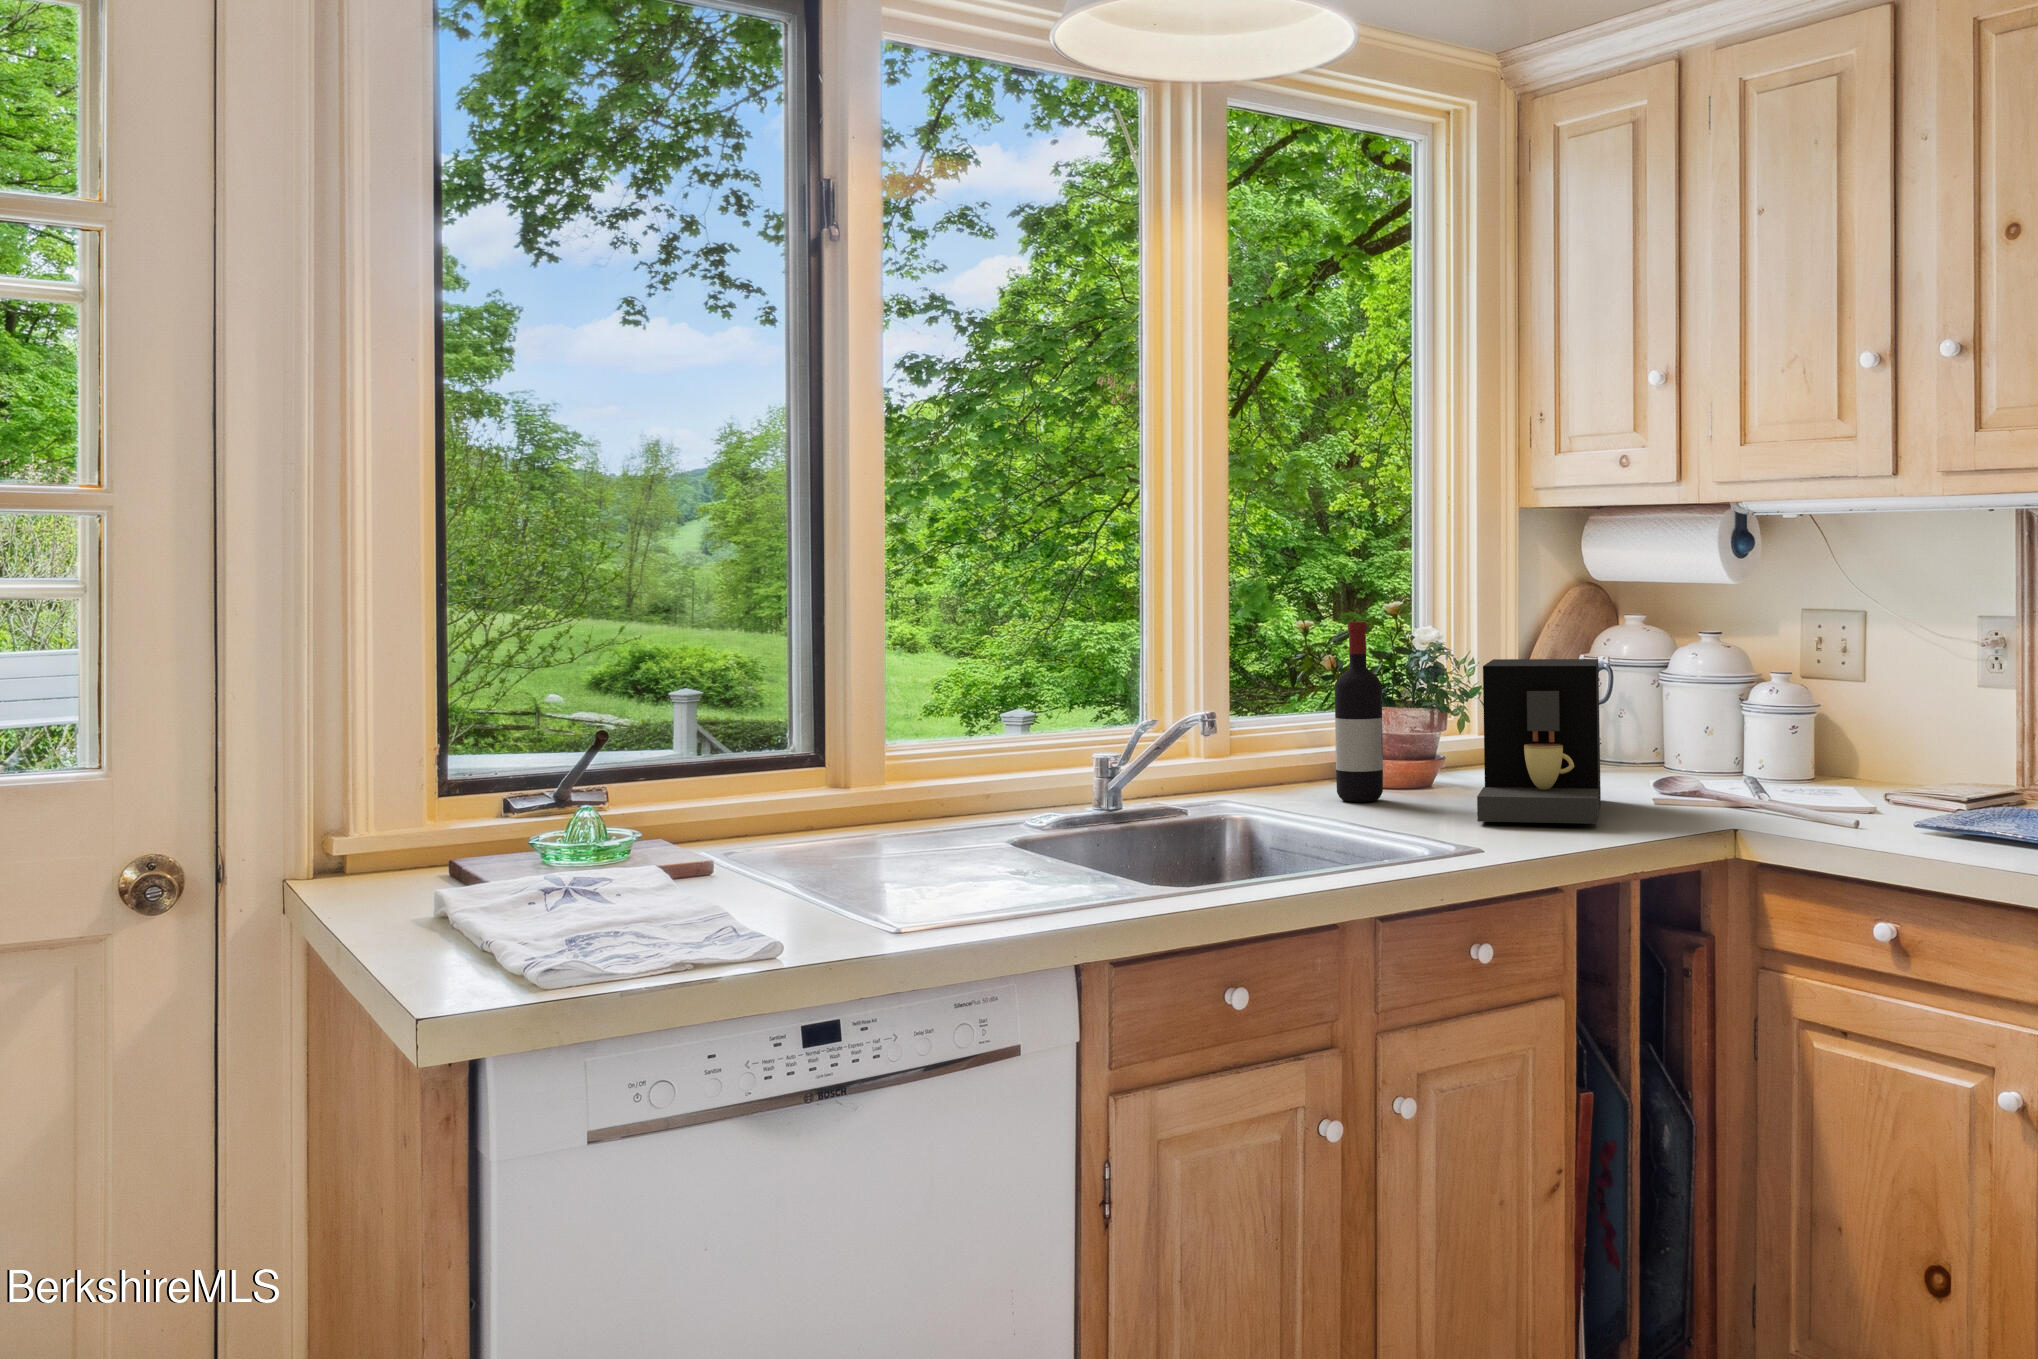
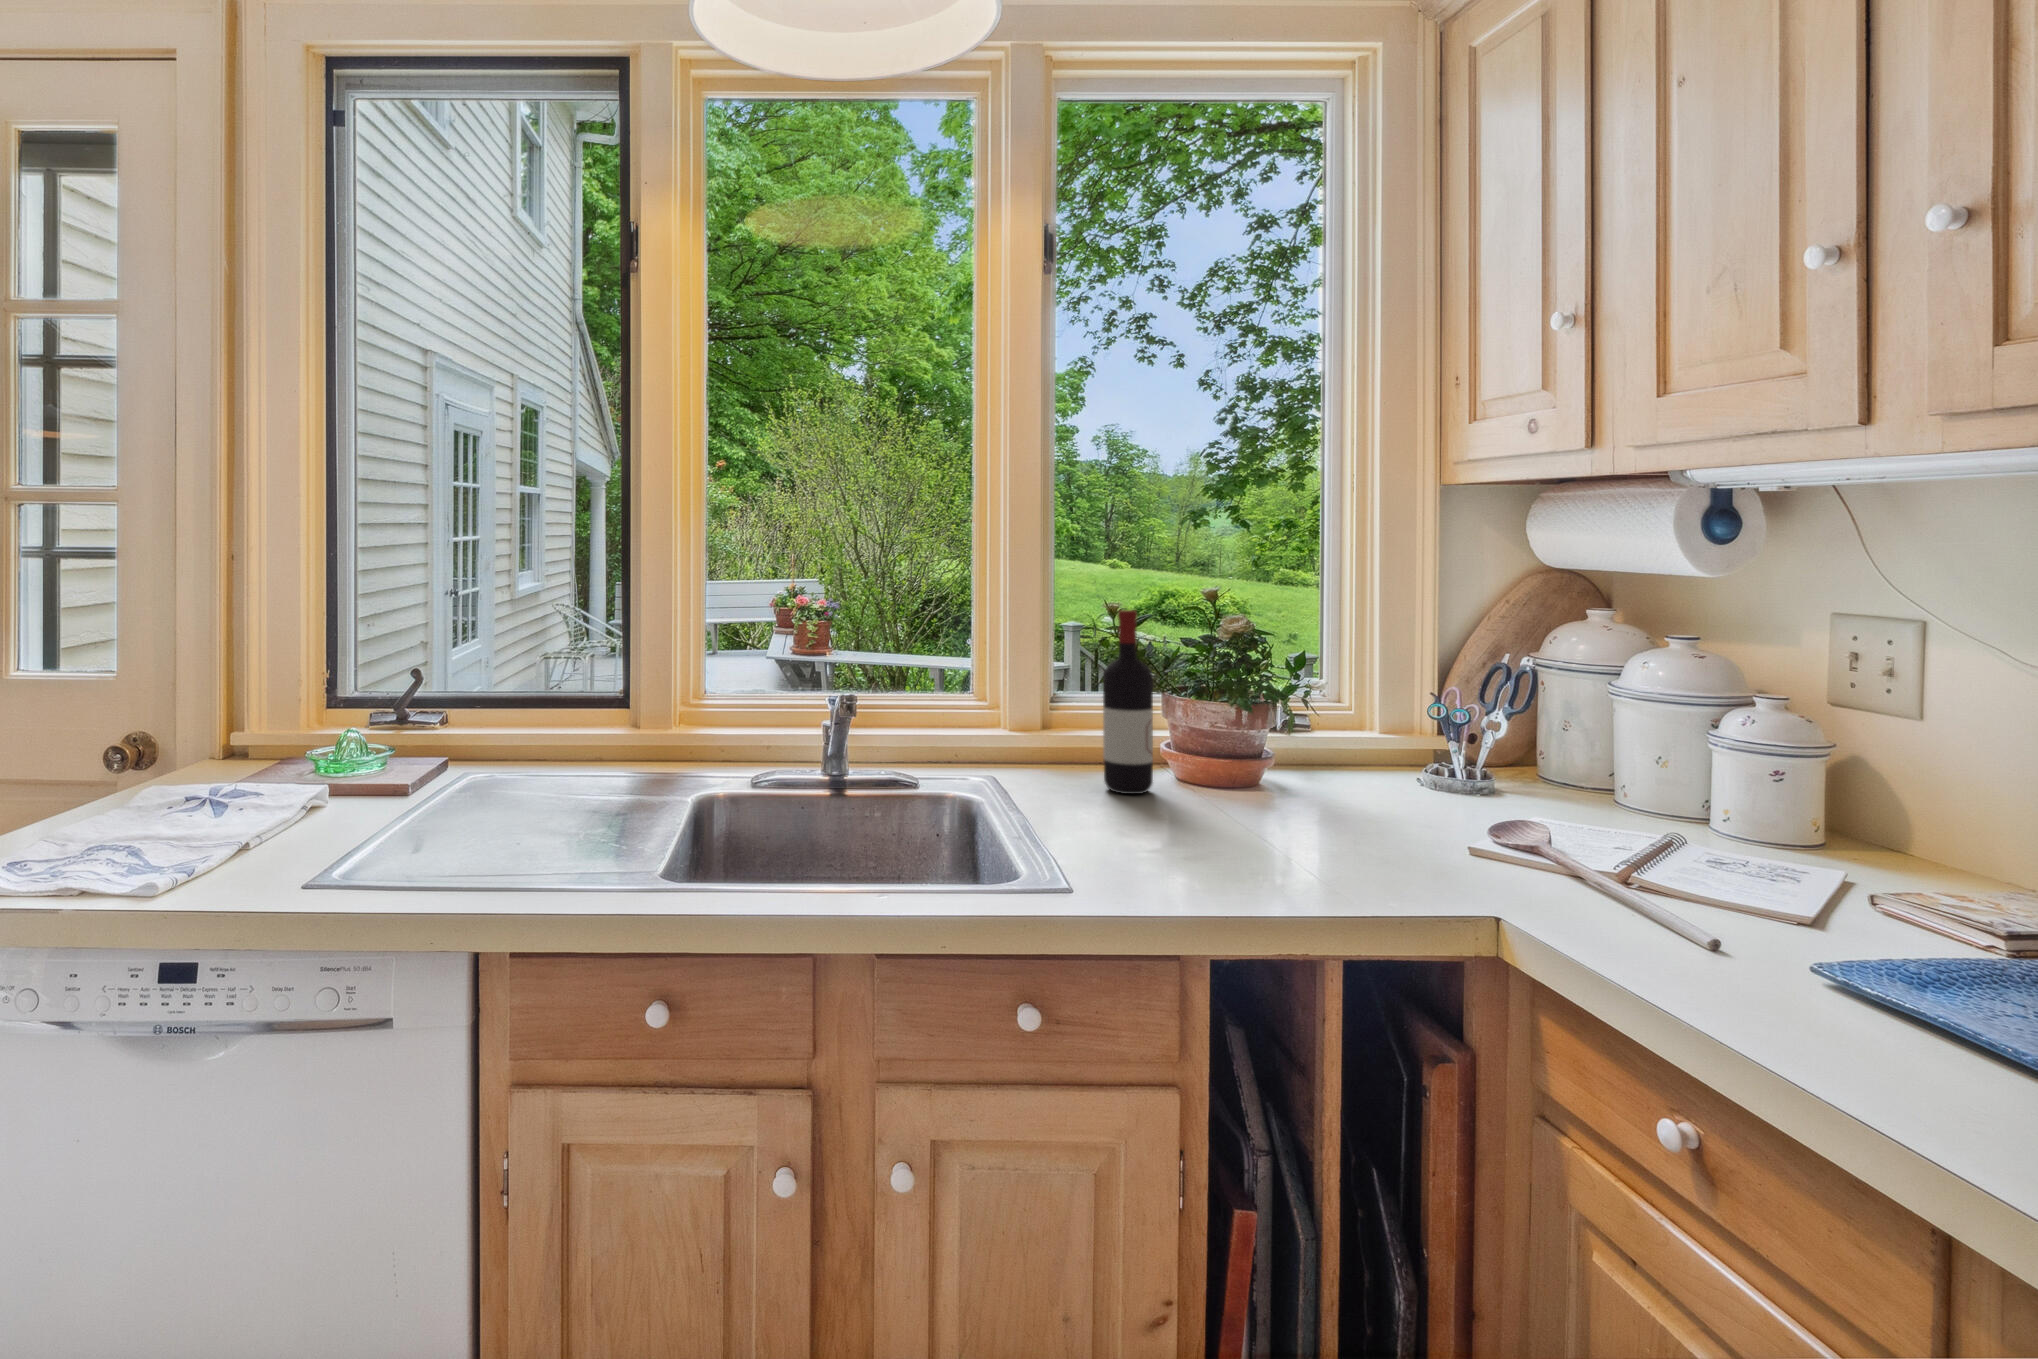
coffee maker: present [1477,659,1601,824] -> none [1152,657,1407,879]

